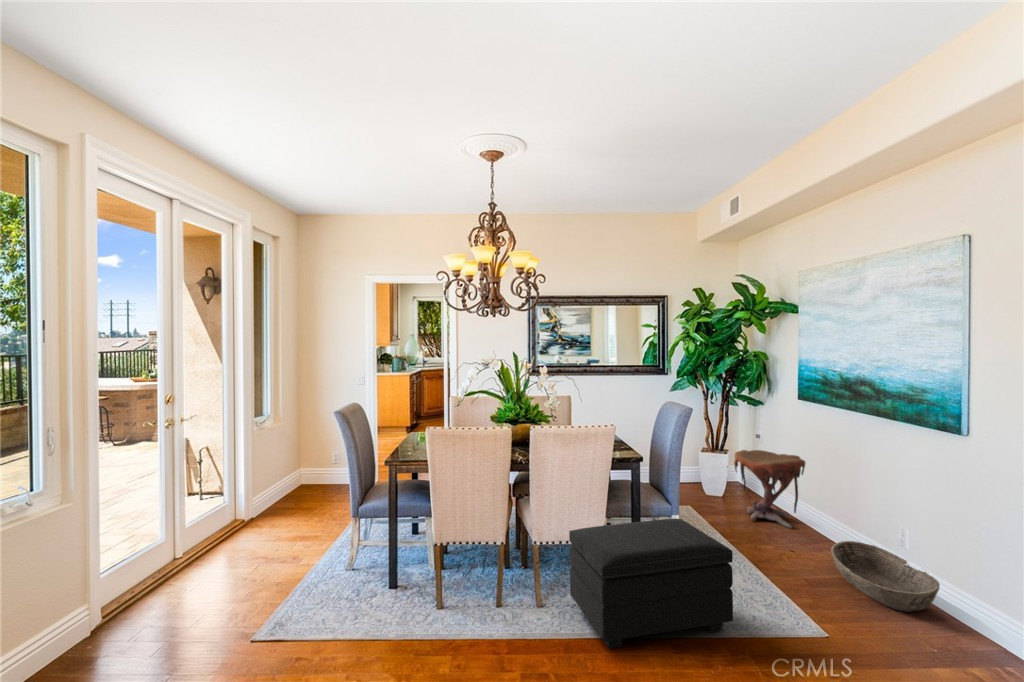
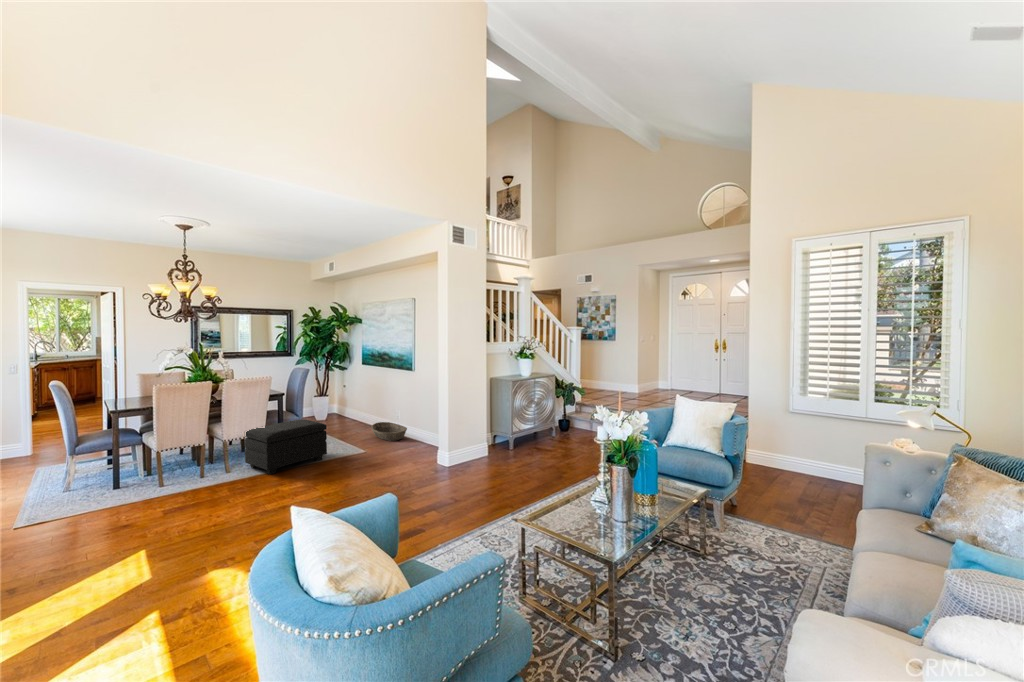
side table: present [734,450,805,528] -> none [331,392,365,426]

